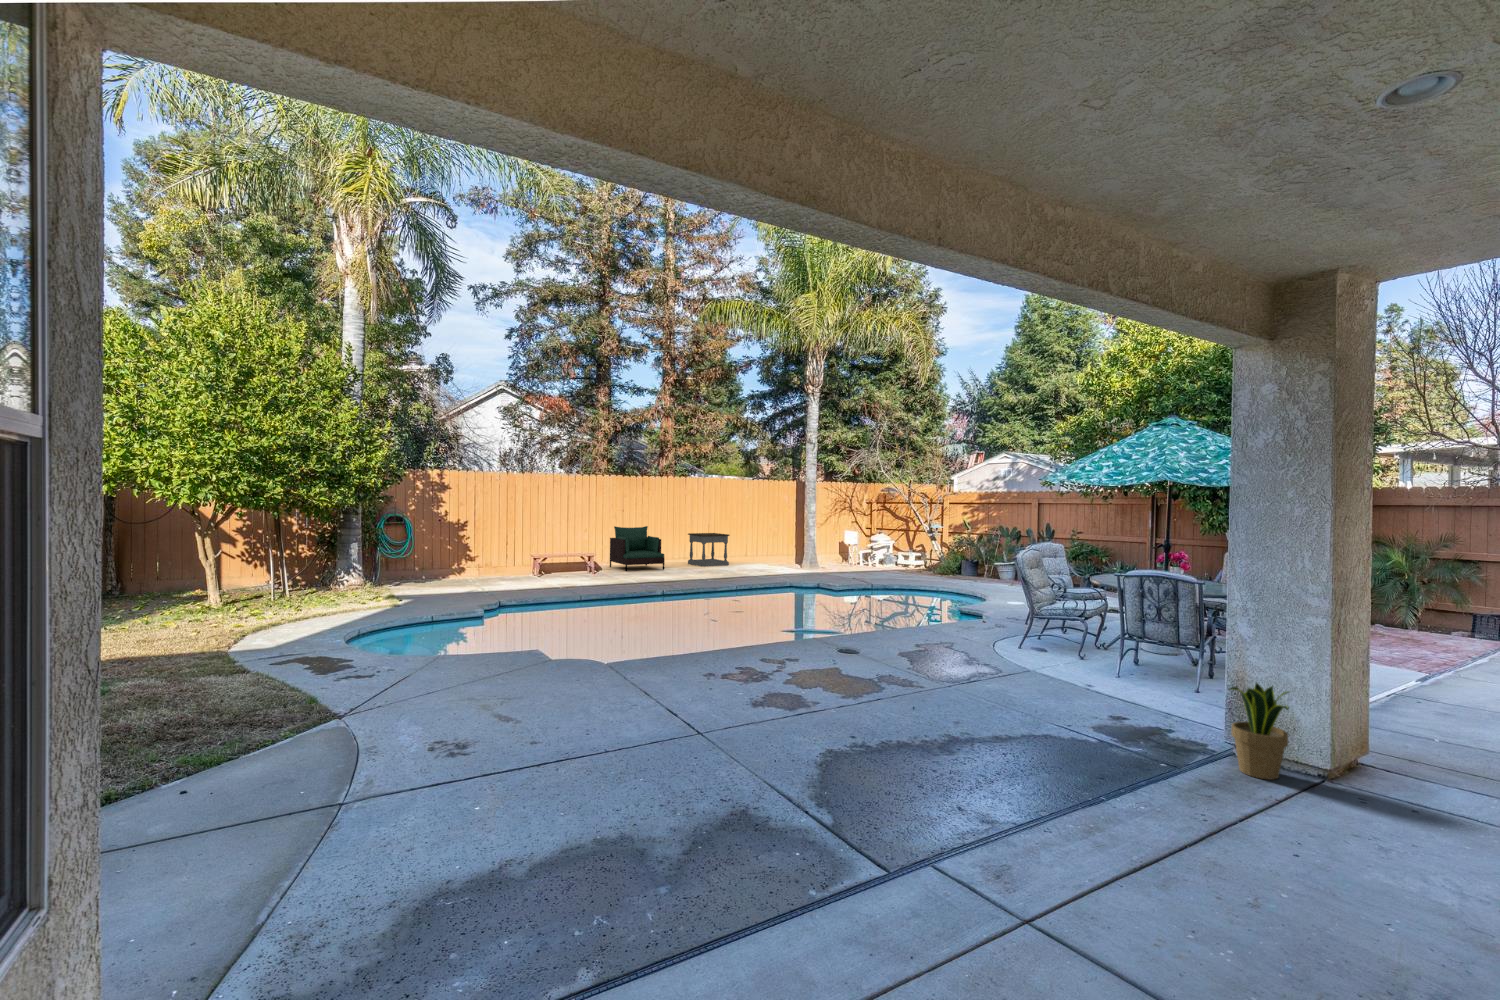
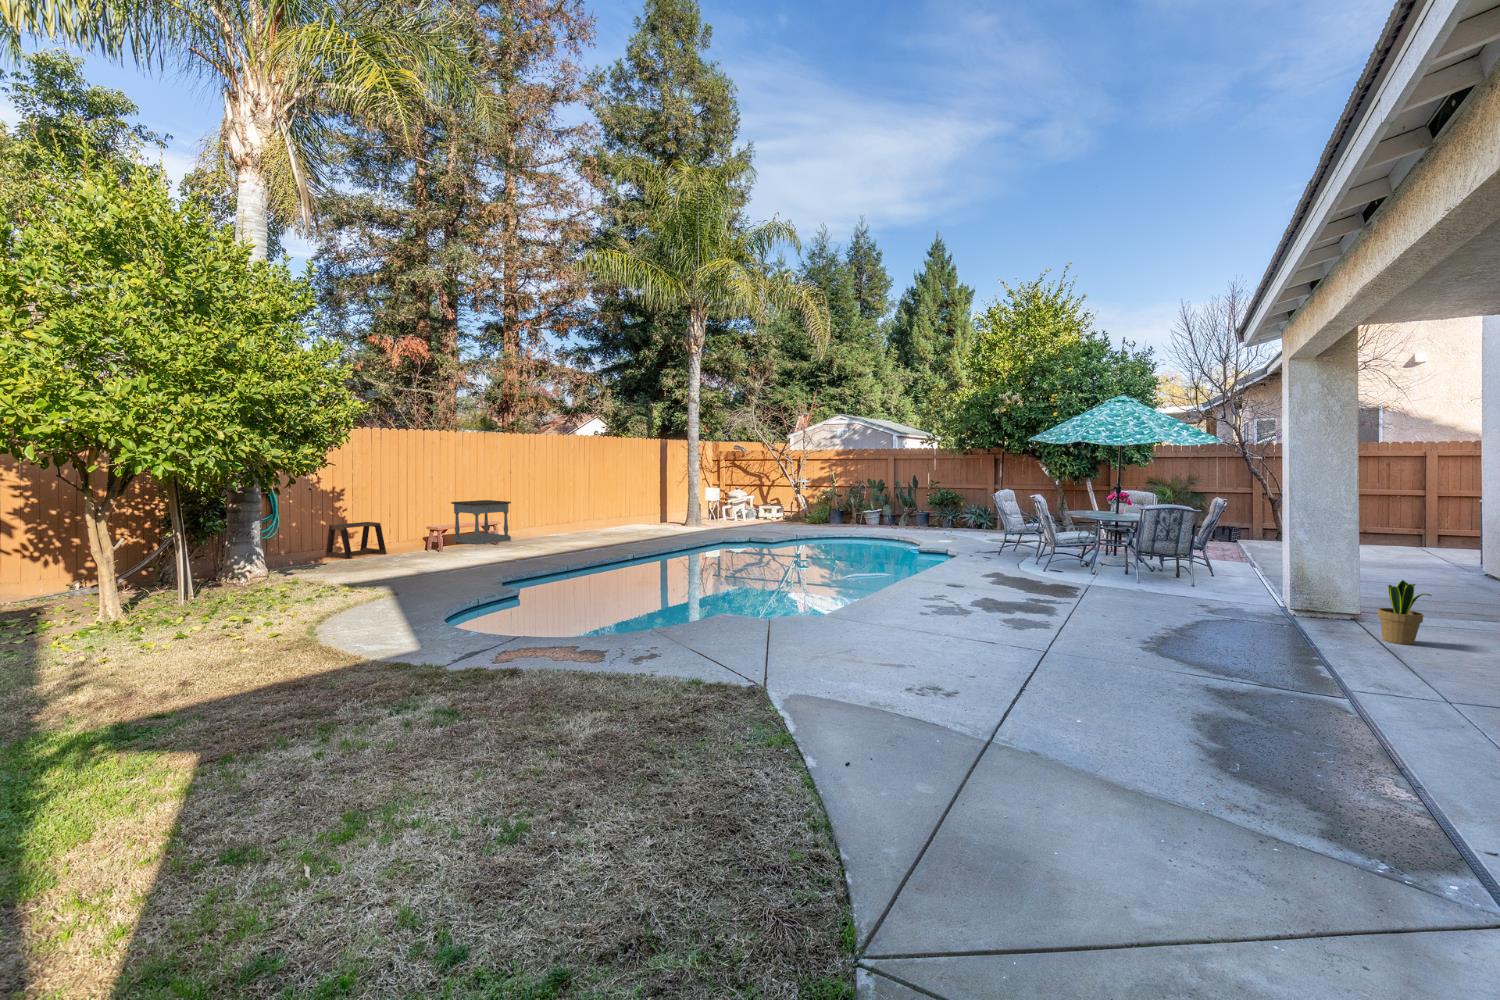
armchair: present [610,526,665,571] -> none [506,488,574,538]
side table: present [688,533,730,567] -> present [451,500,511,545]
stool: none [448,549,488,578] -> present [326,522,386,559]

